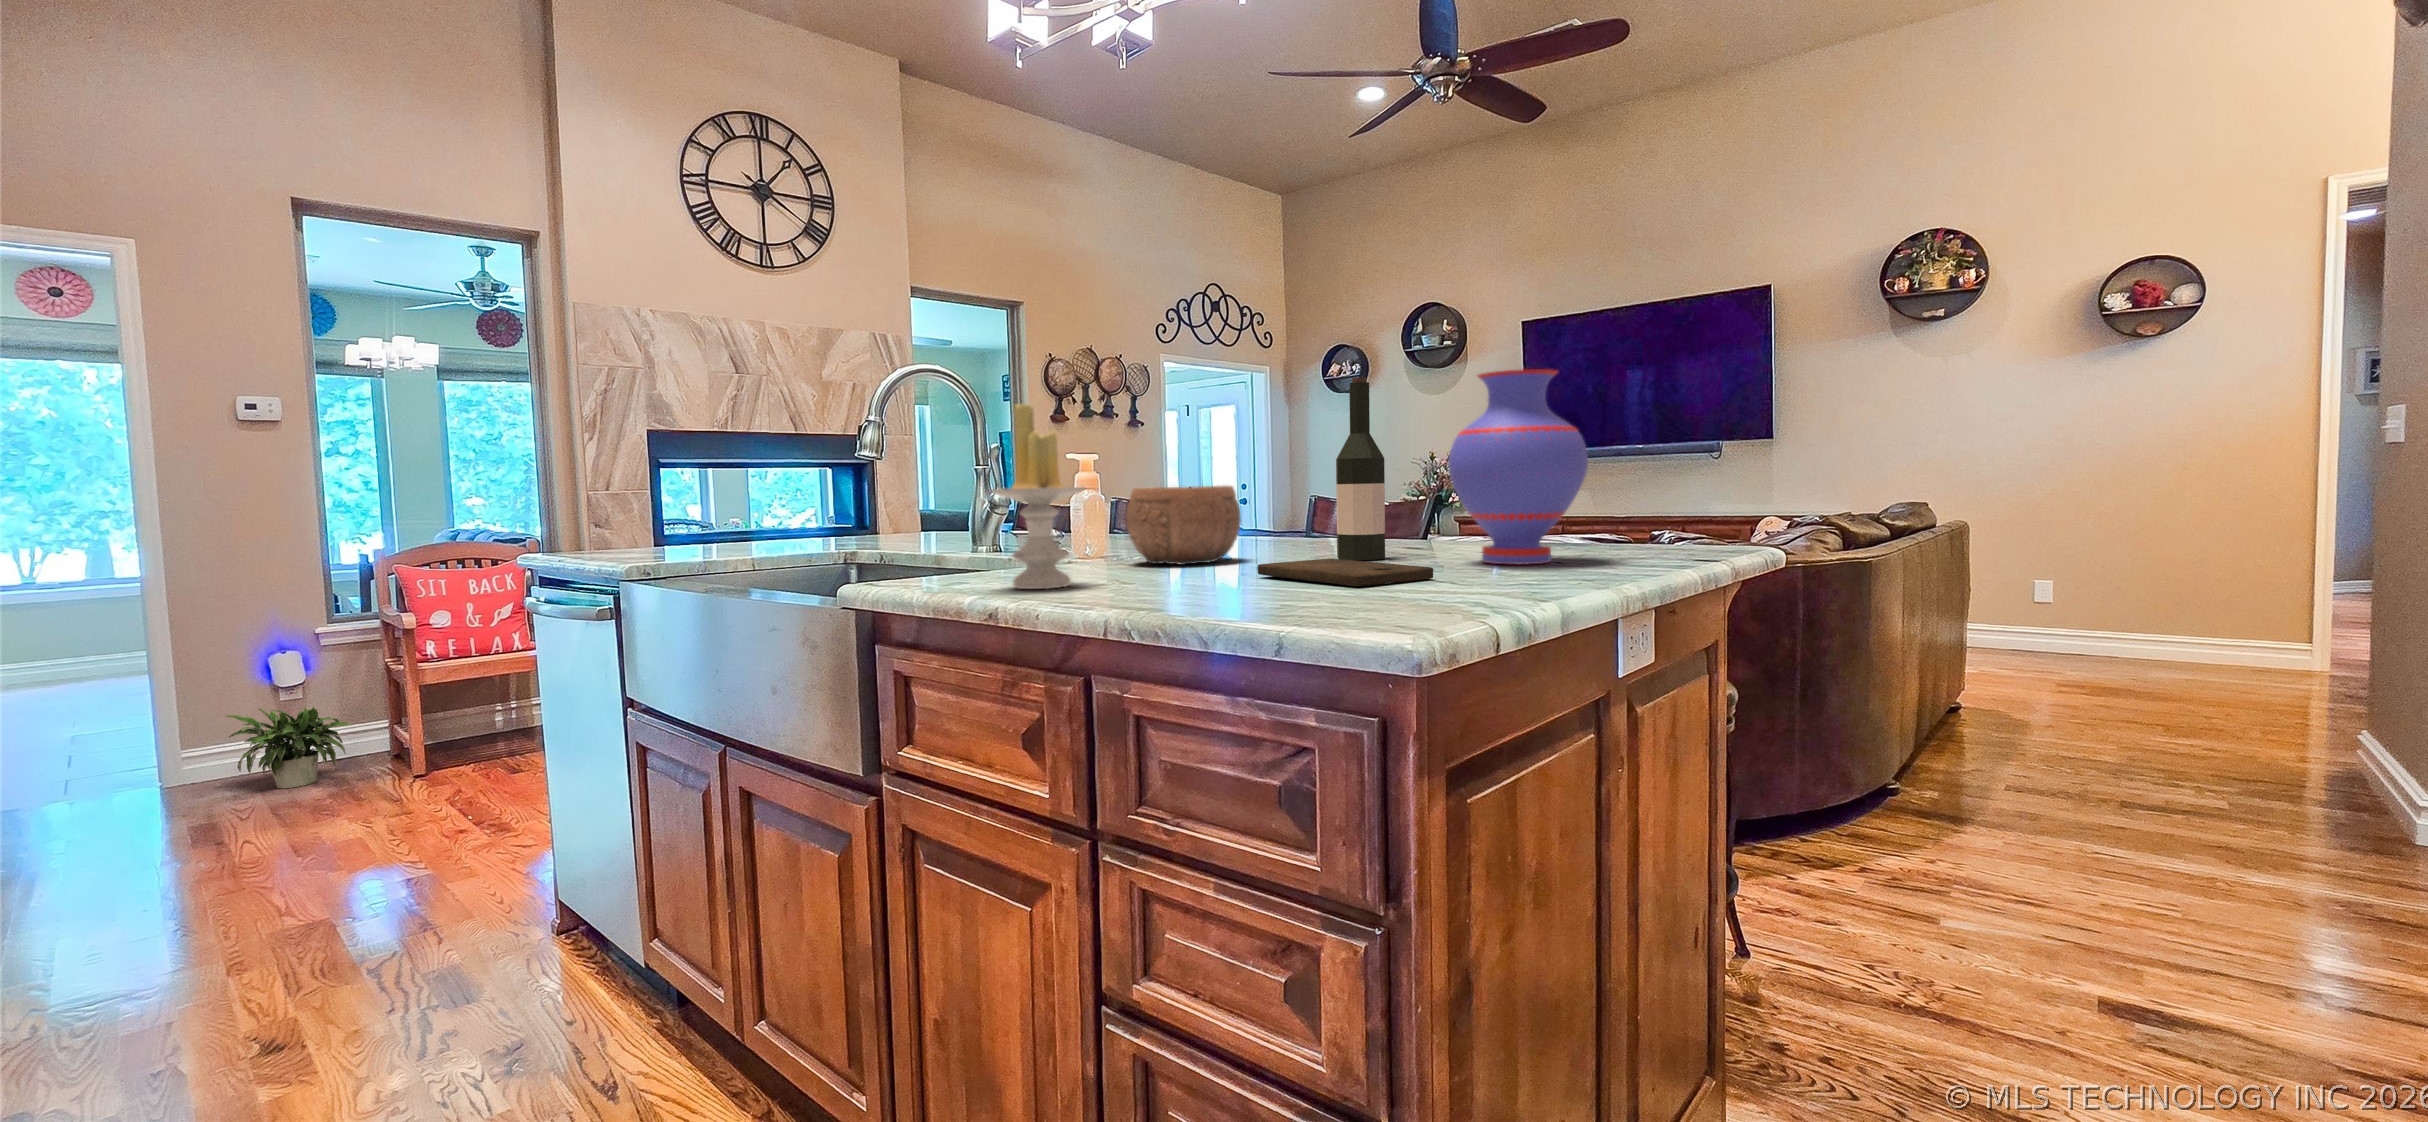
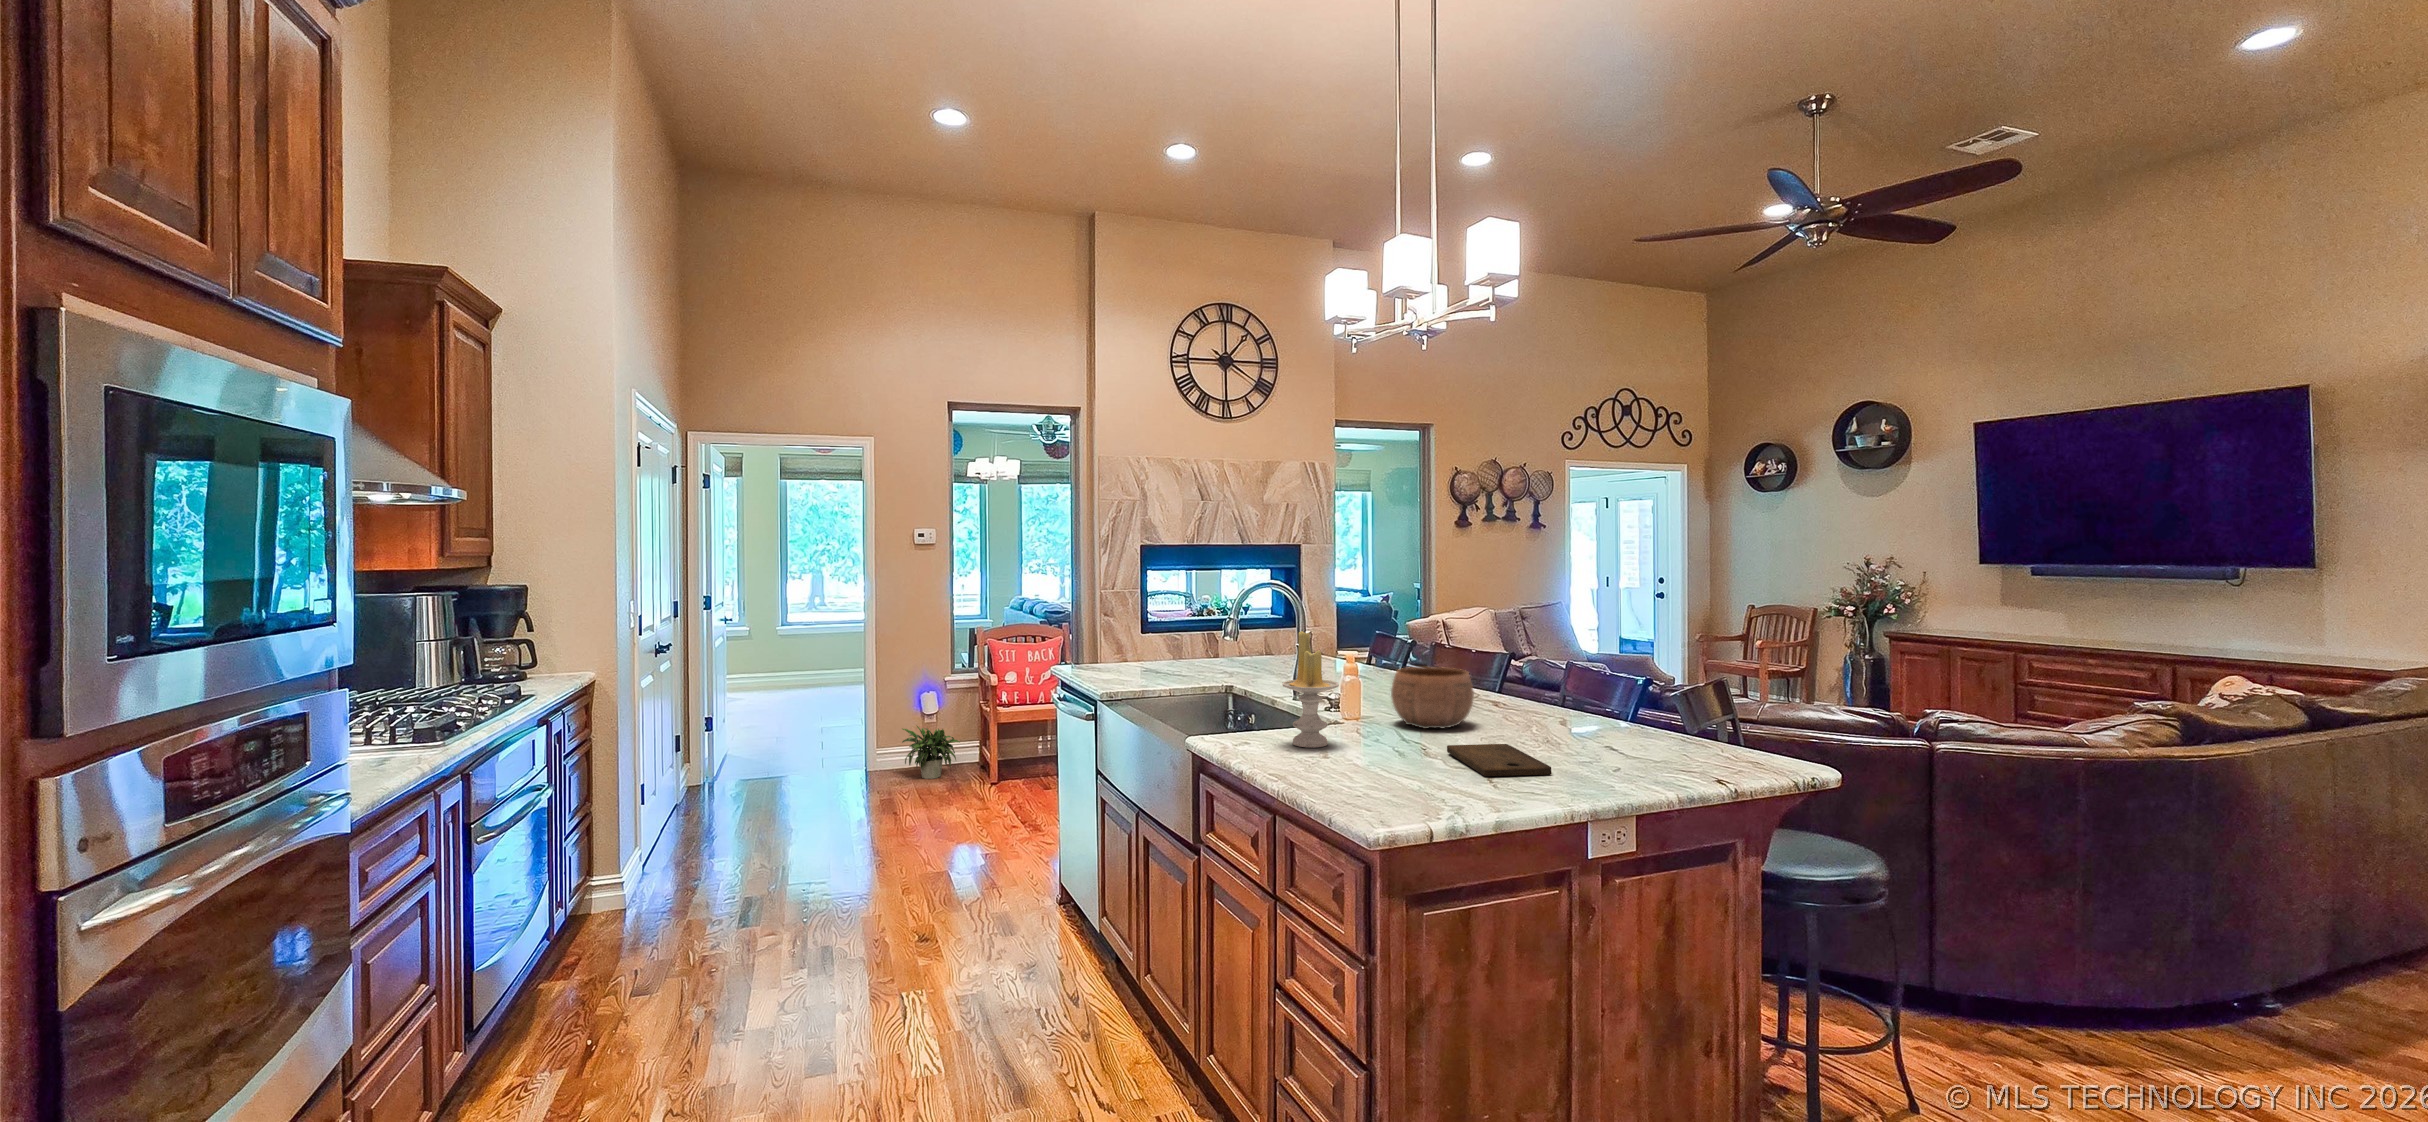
vase: present [1448,369,1588,564] -> none [1602,620,1710,767]
wine bottle: present [1336,377,1385,560] -> none [1537,606,1576,742]

